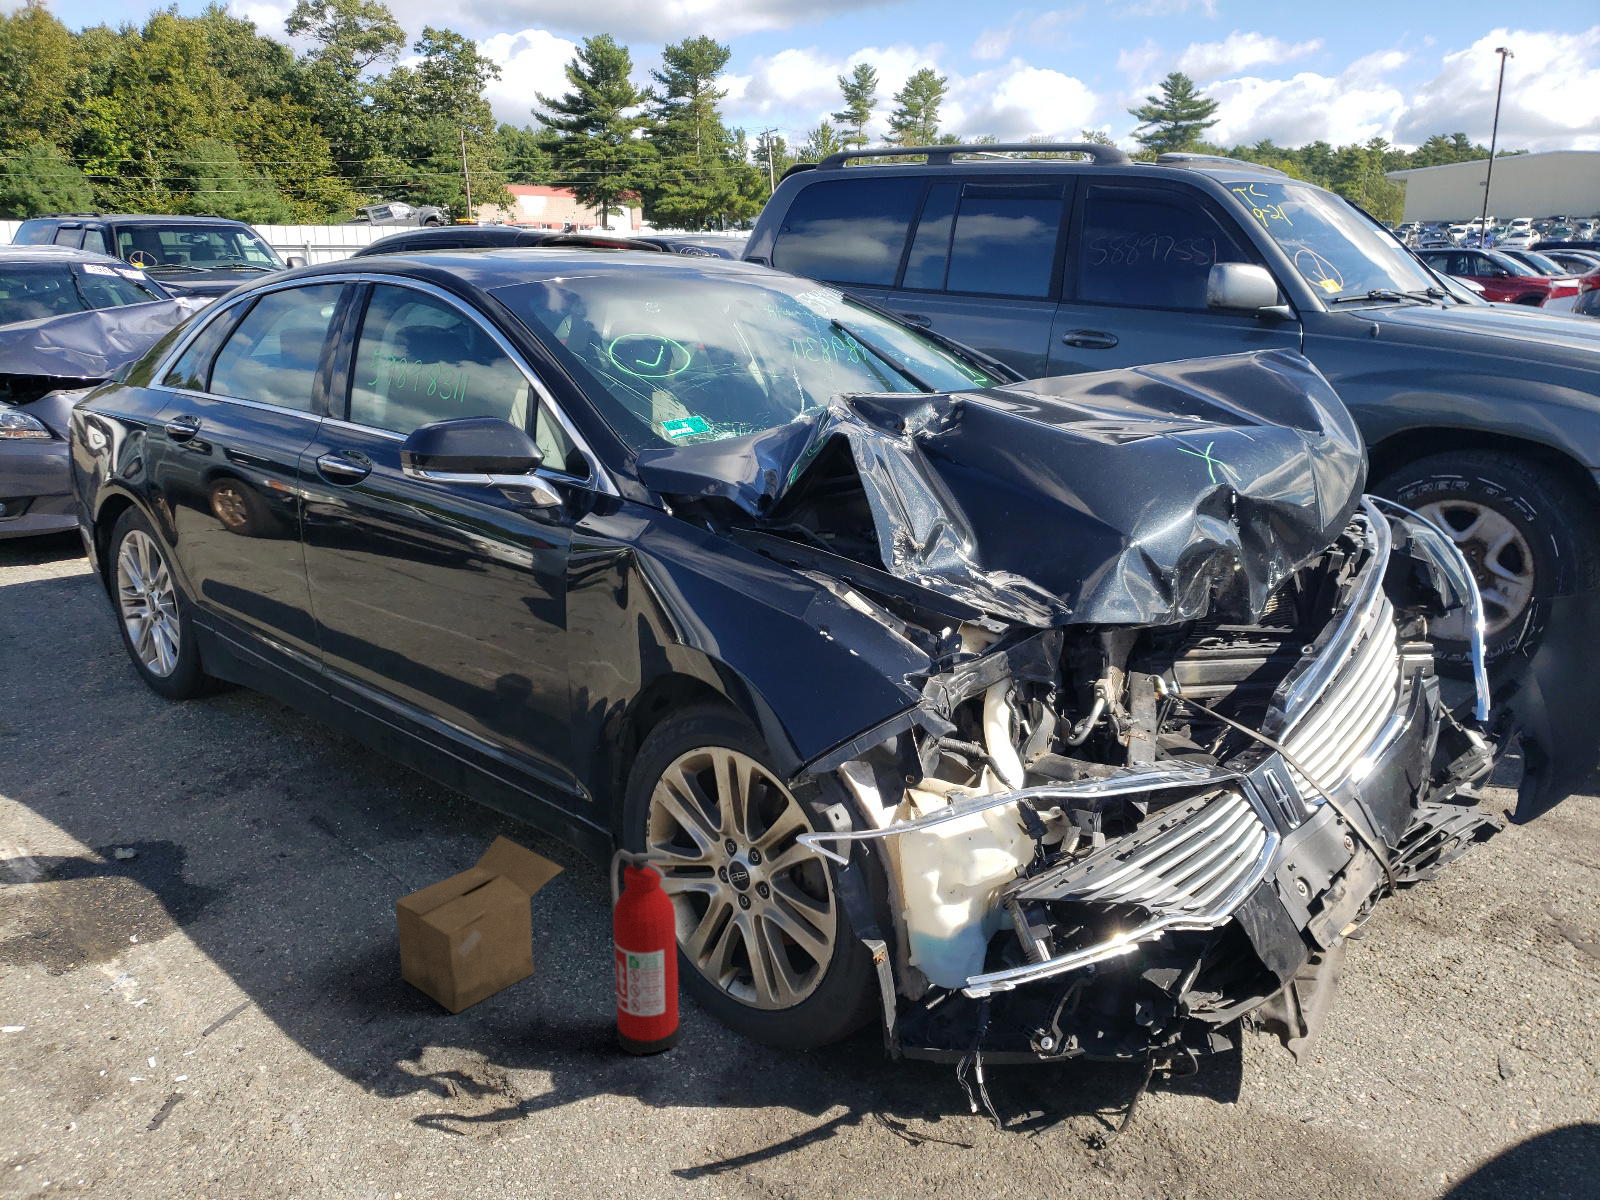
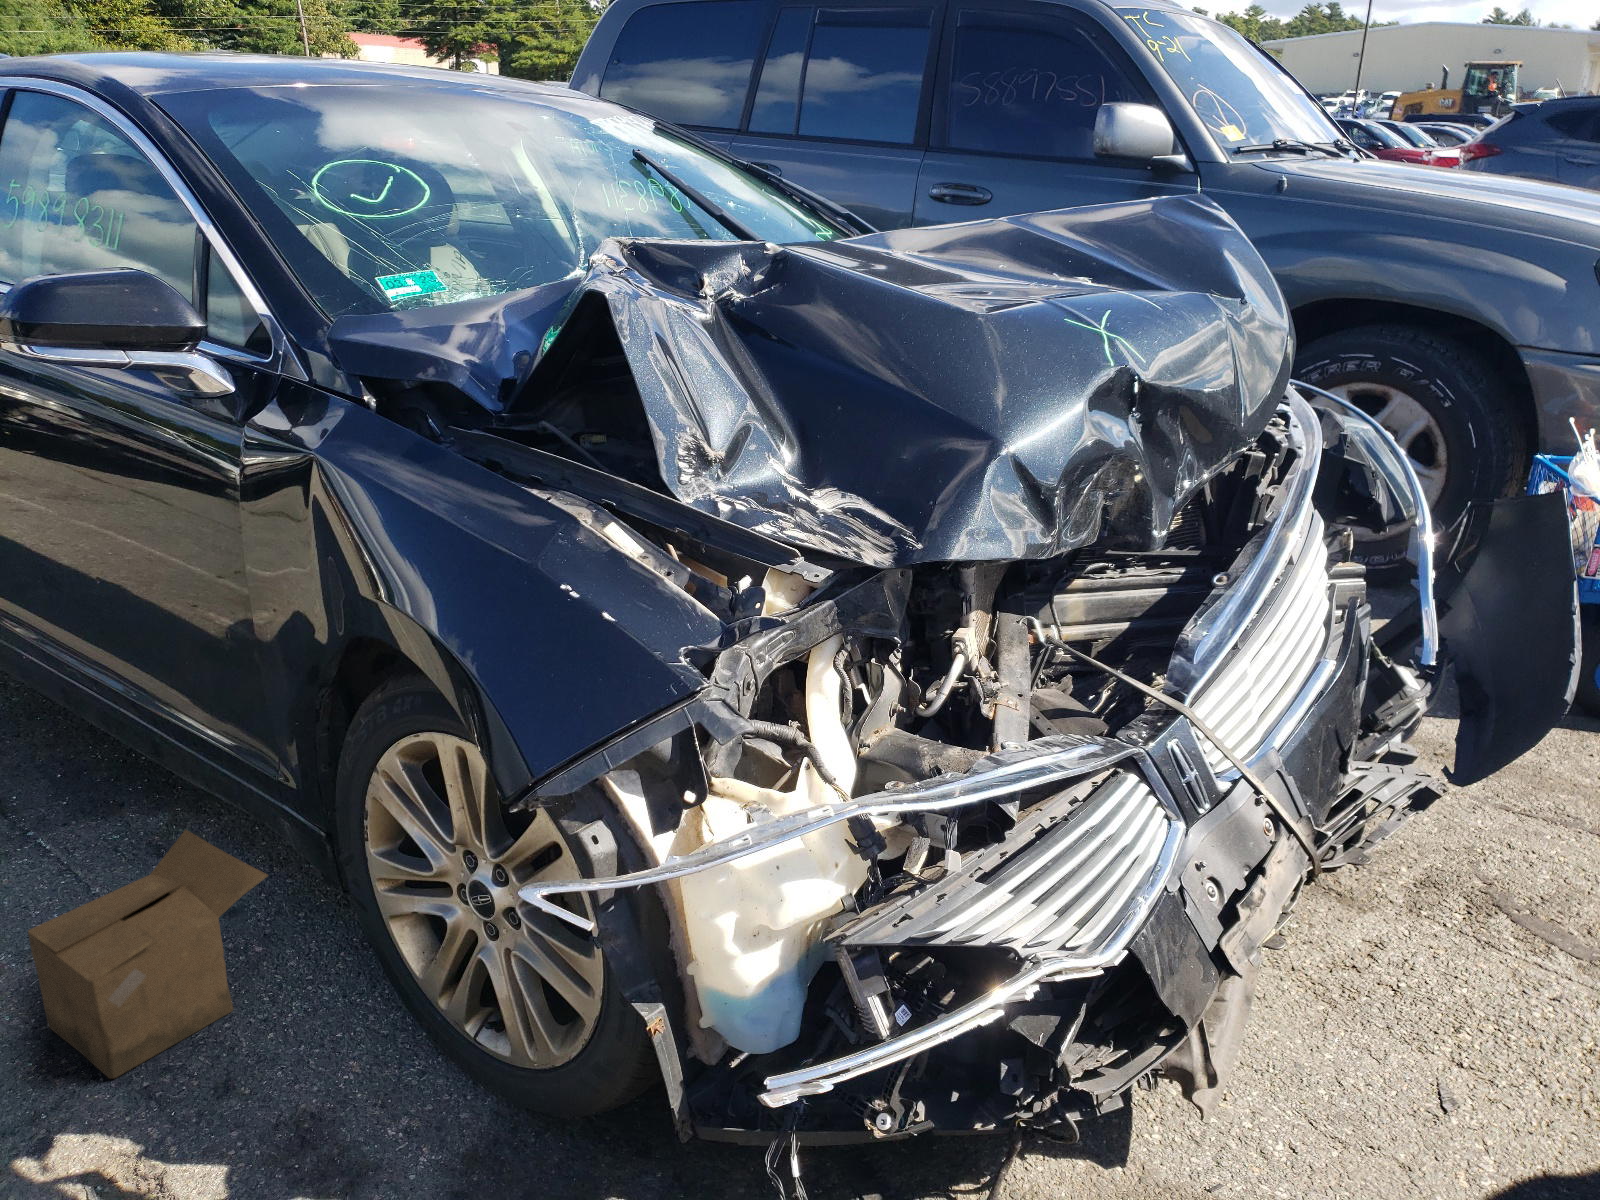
fire extinguisher: present [611,849,680,1055] -> none [309,866,417,1132]

